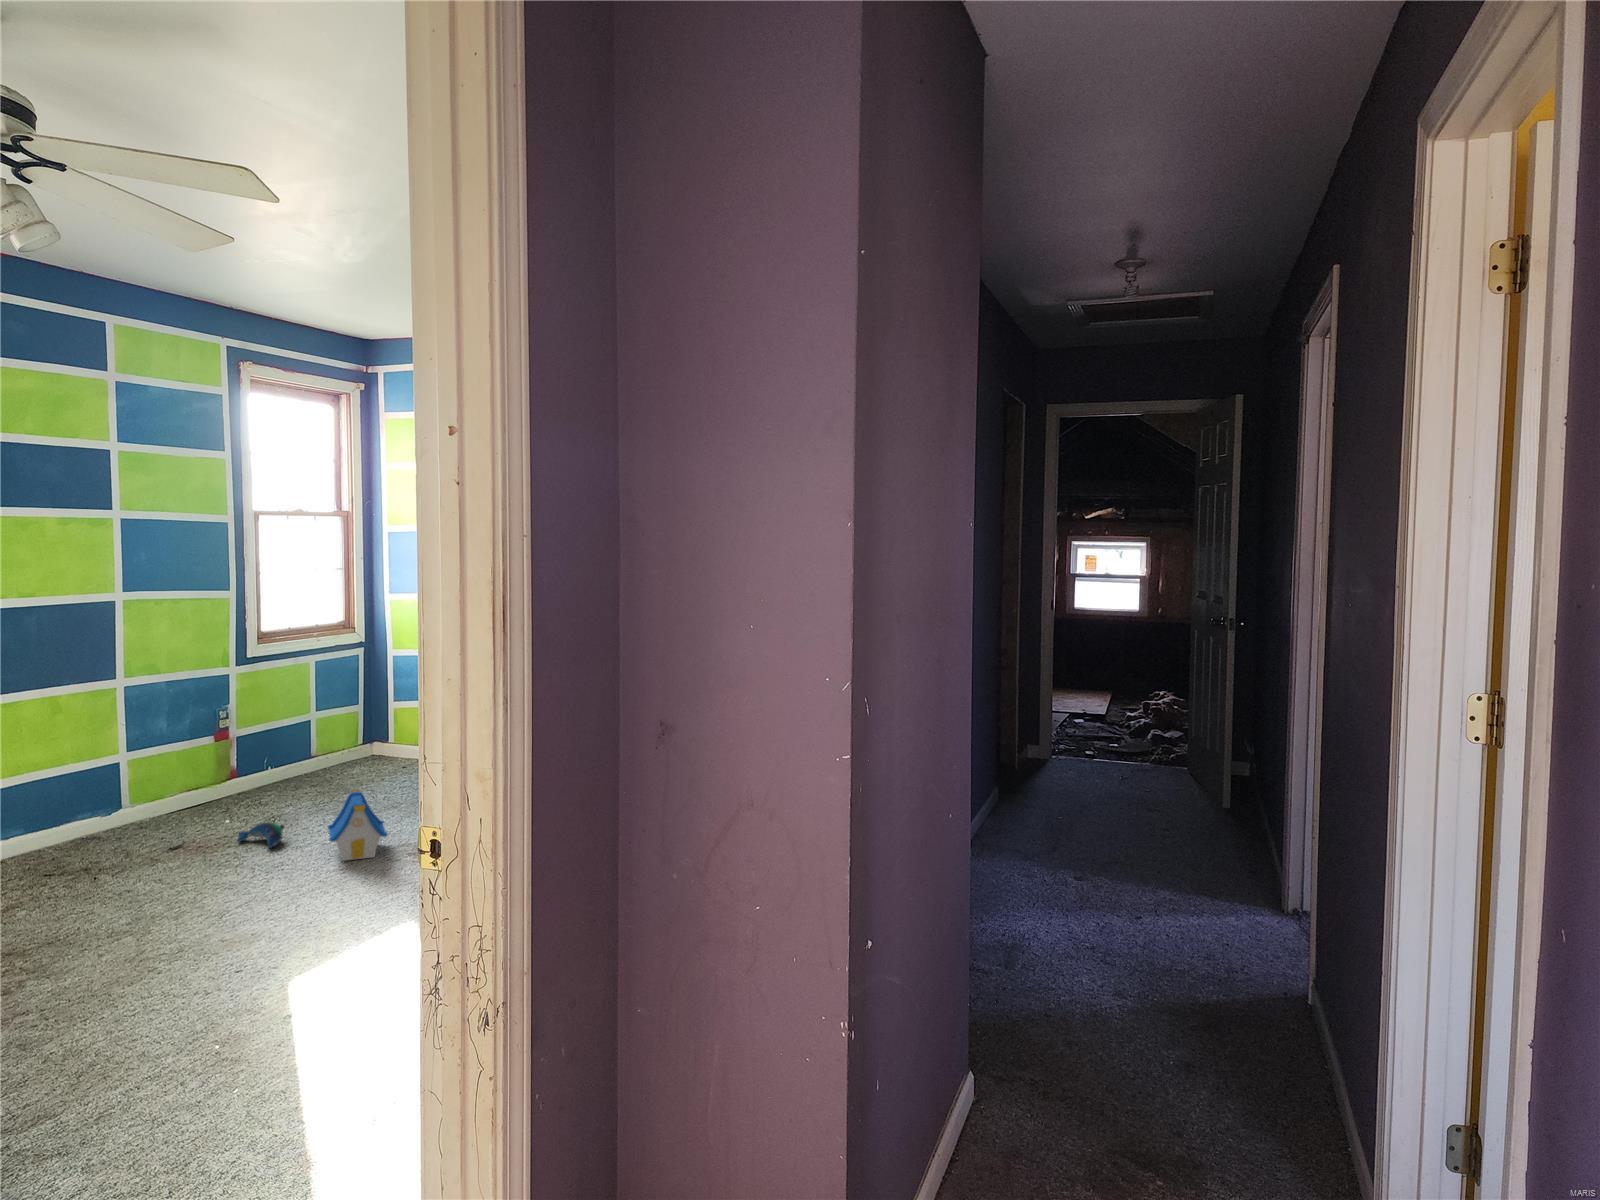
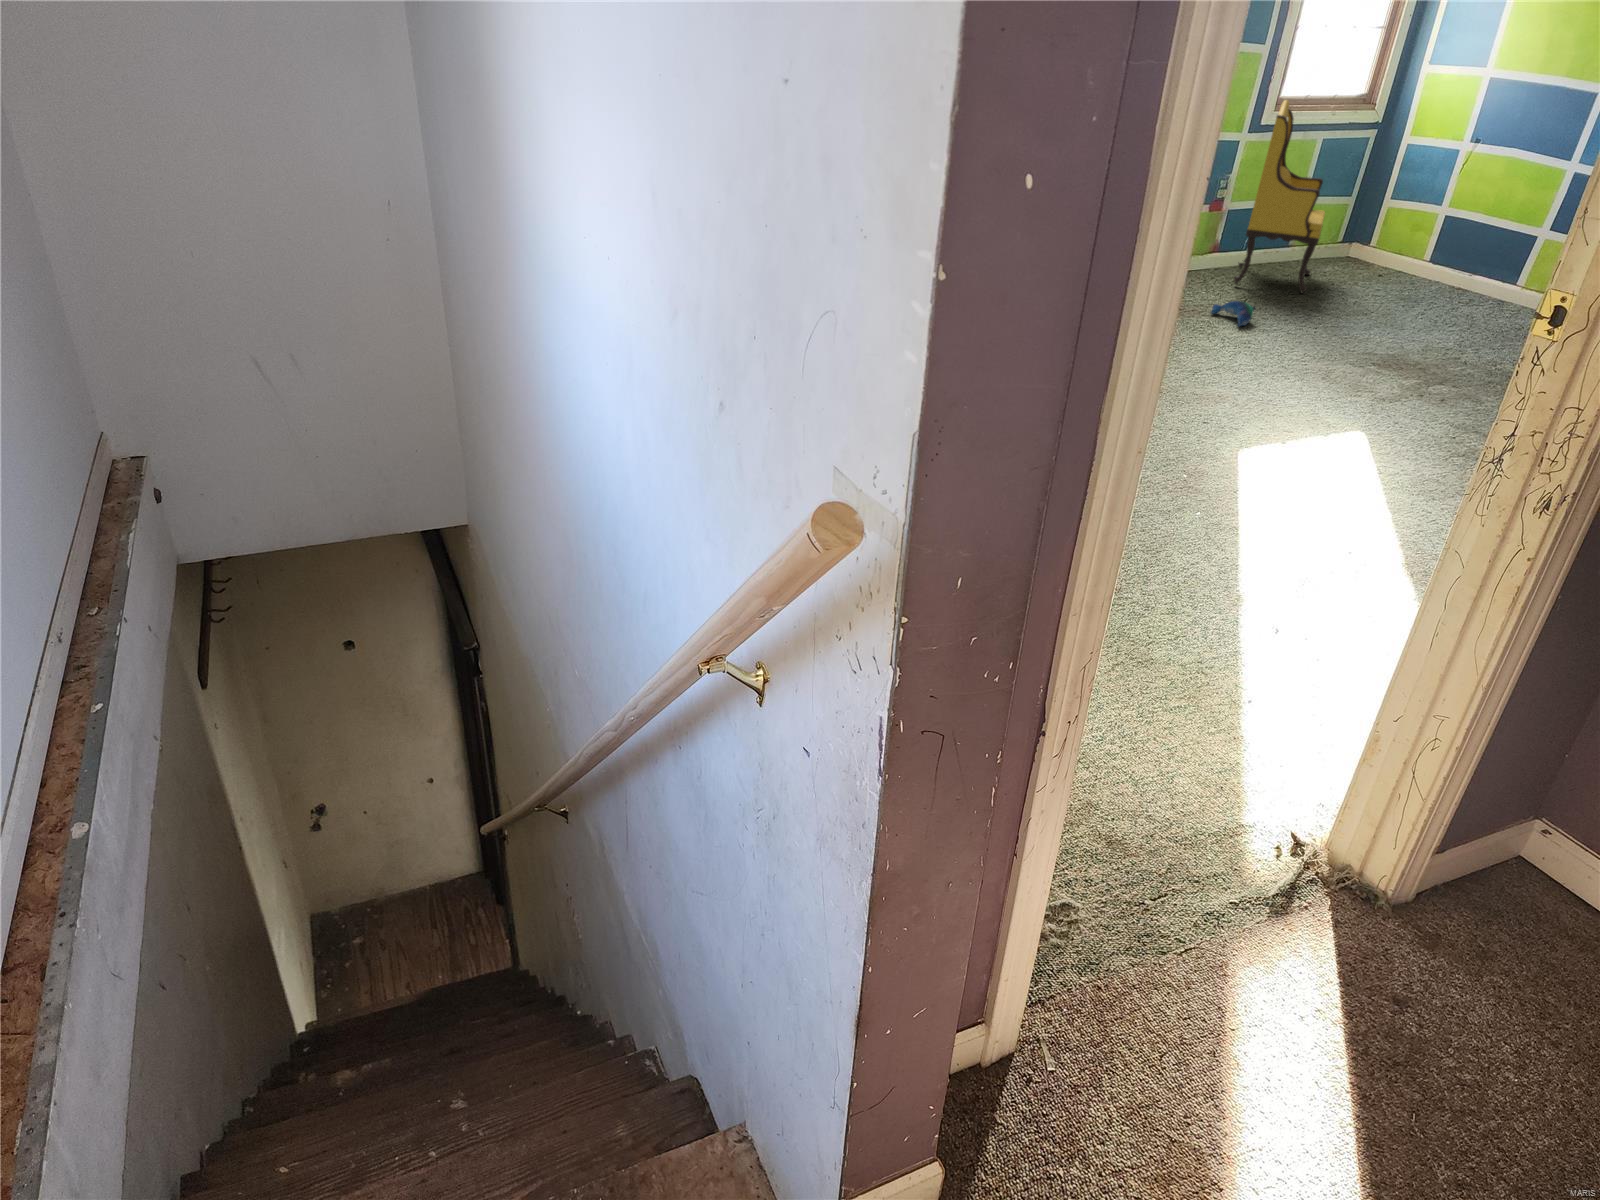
armchair: none [260,634,339,805] -> present [1234,100,1325,294]
toy house: present [328,789,388,861] -> none [1299,284,1360,359]

